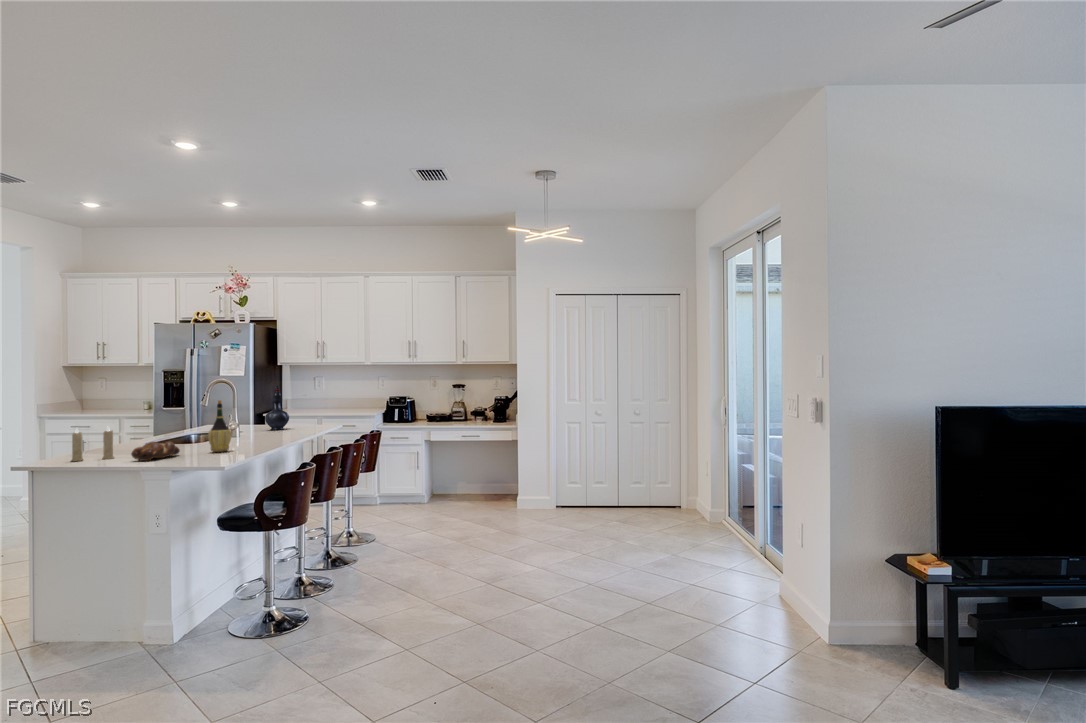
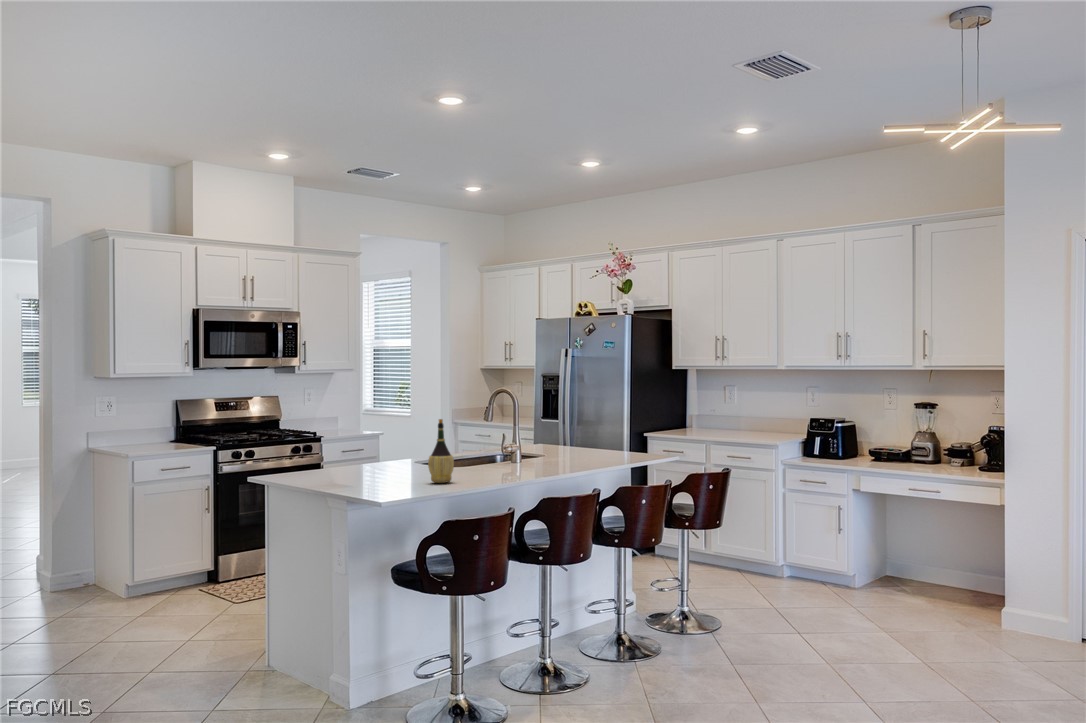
decorative vase: present [265,386,289,430] -> none [581,399,611,458]
candle: present [71,427,114,461] -> none [316,441,353,480]
bread loaf: present [131,441,180,461] -> none [346,464,401,486]

